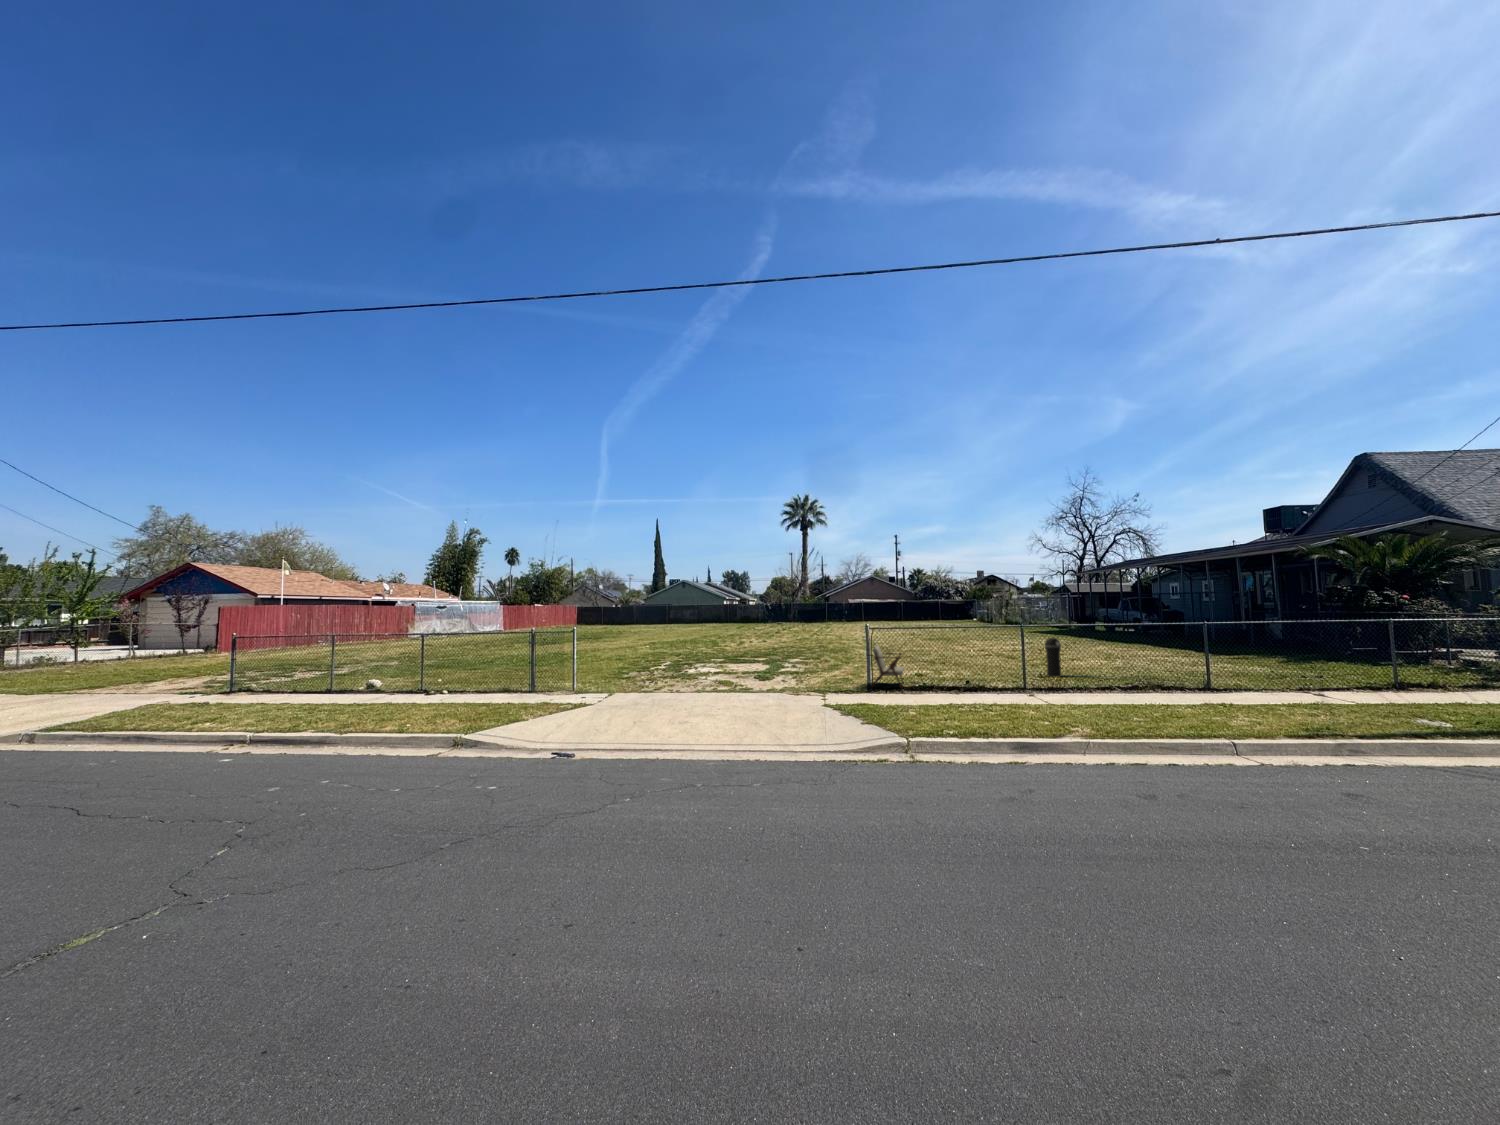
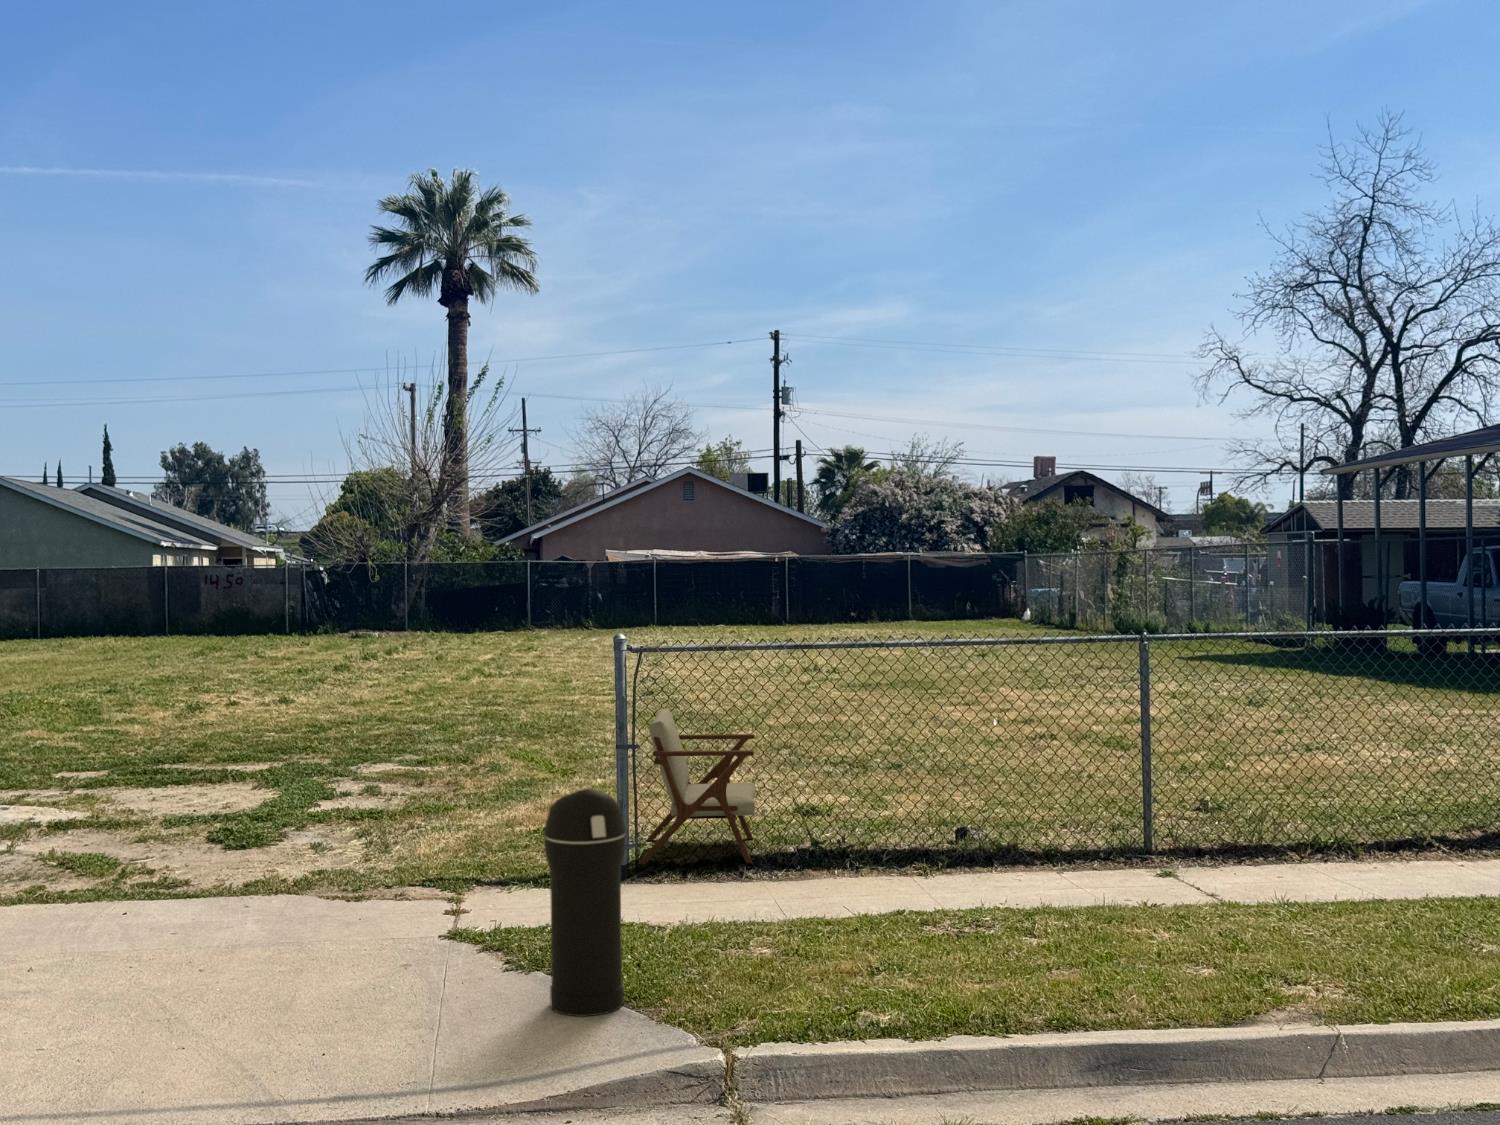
trash can: present [1045,638,1061,677] -> present [544,789,626,1016]

